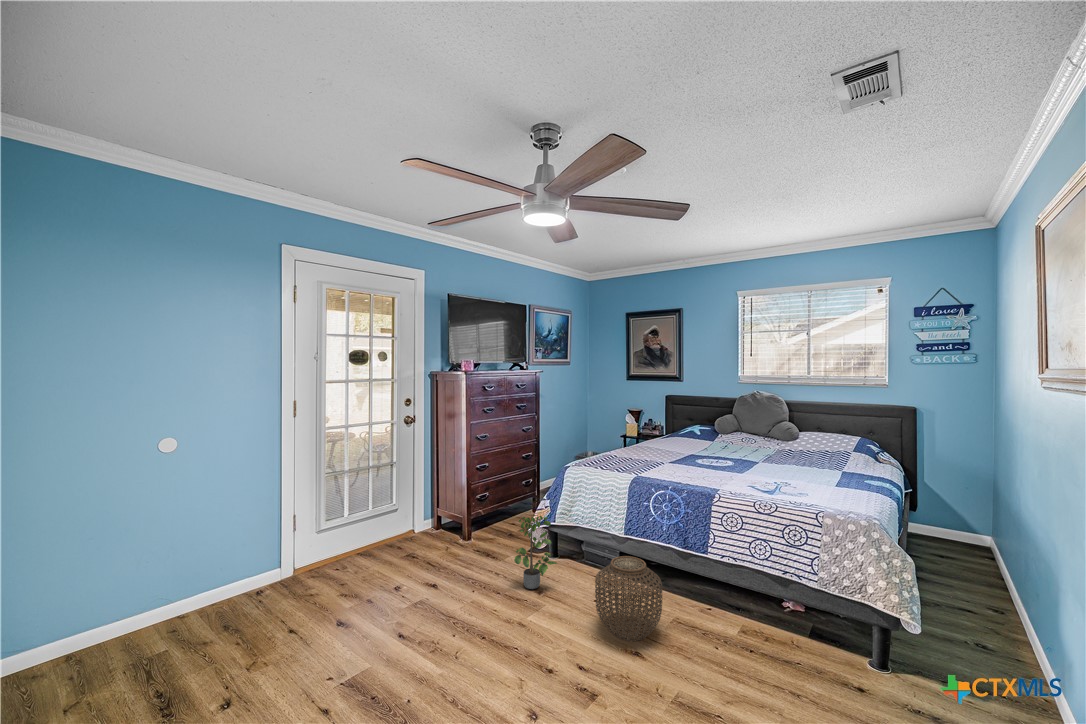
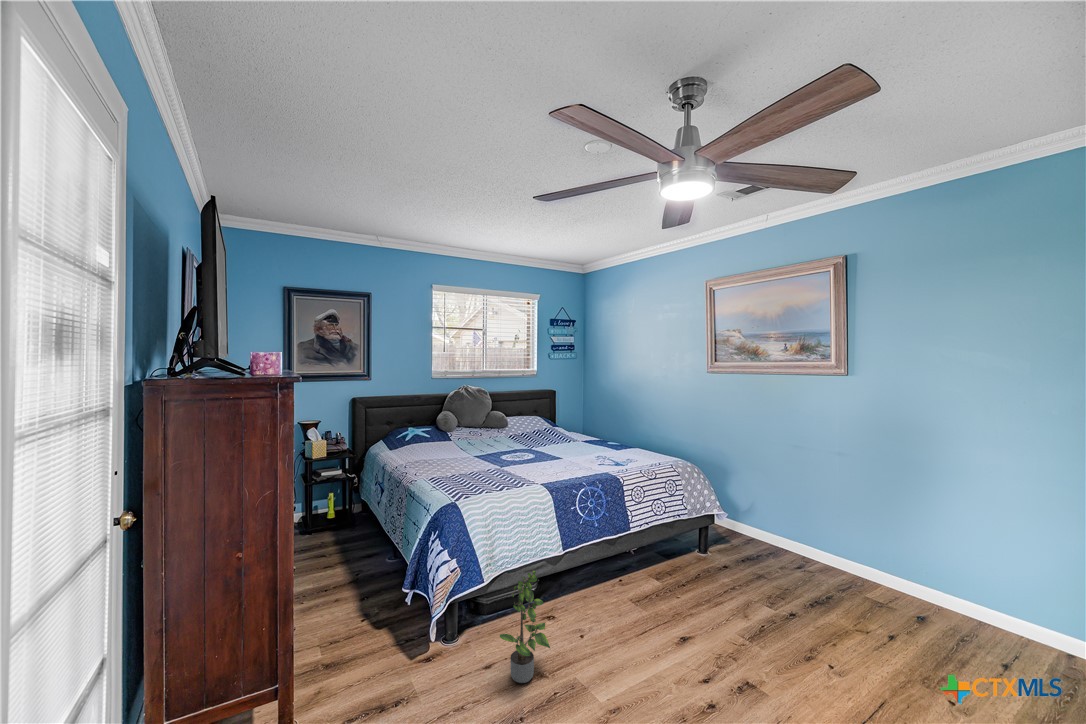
woven basket: present [595,556,662,641] -> none [615,557,684,644]

